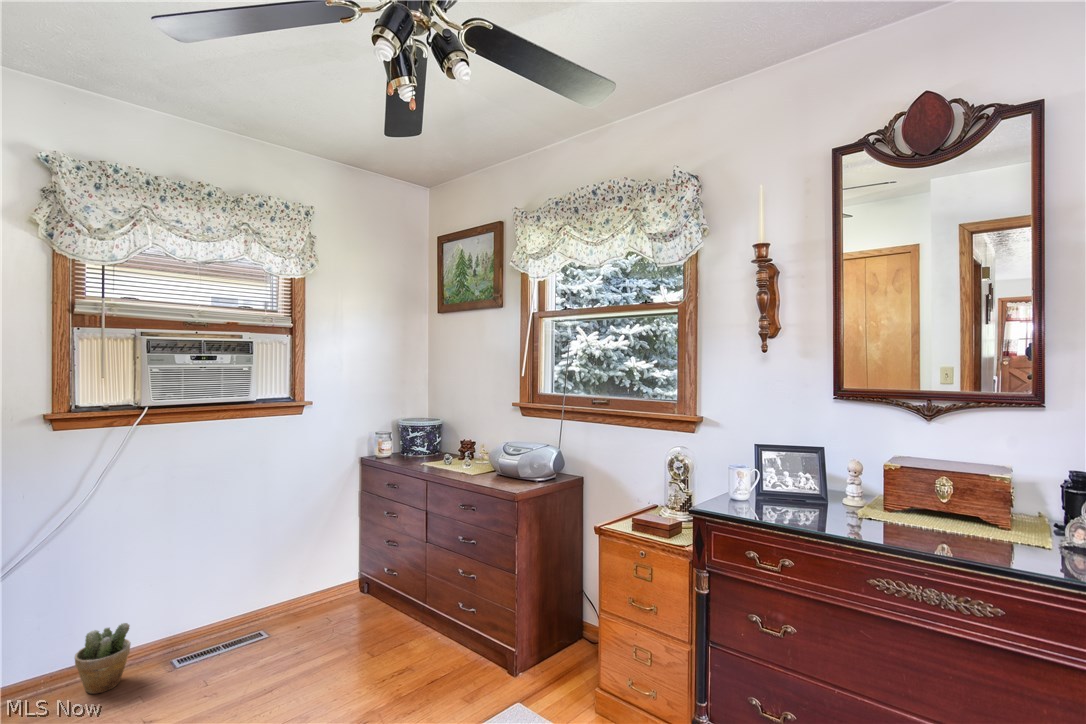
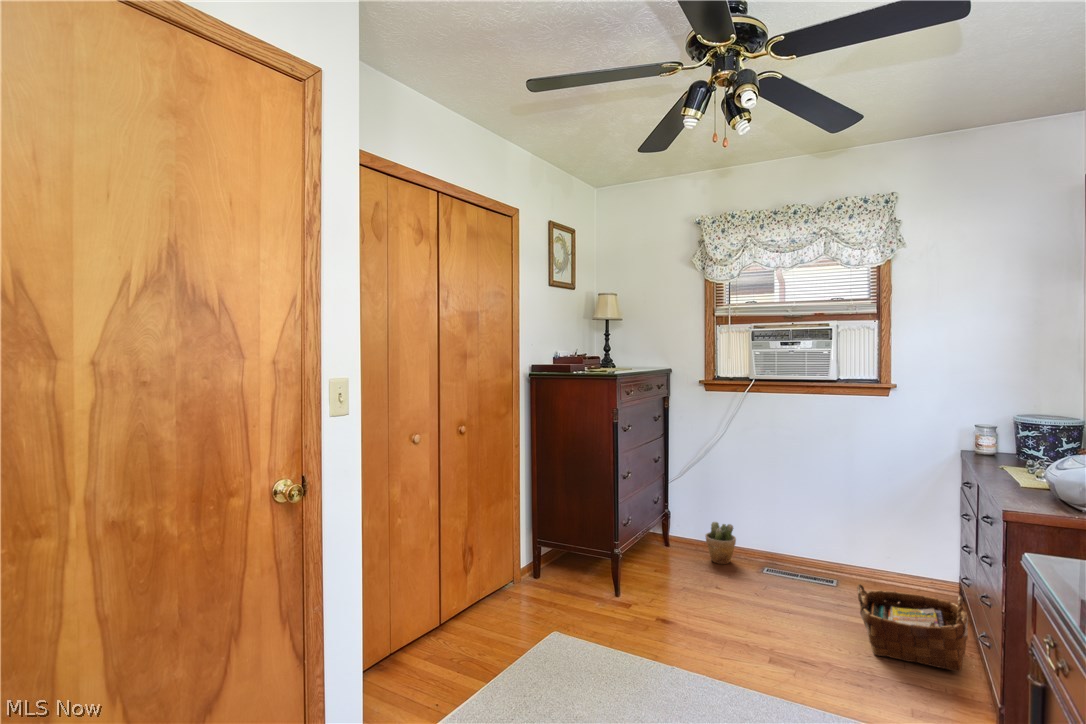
woven basket: none [343,583,435,676] -> present [857,584,968,672]

